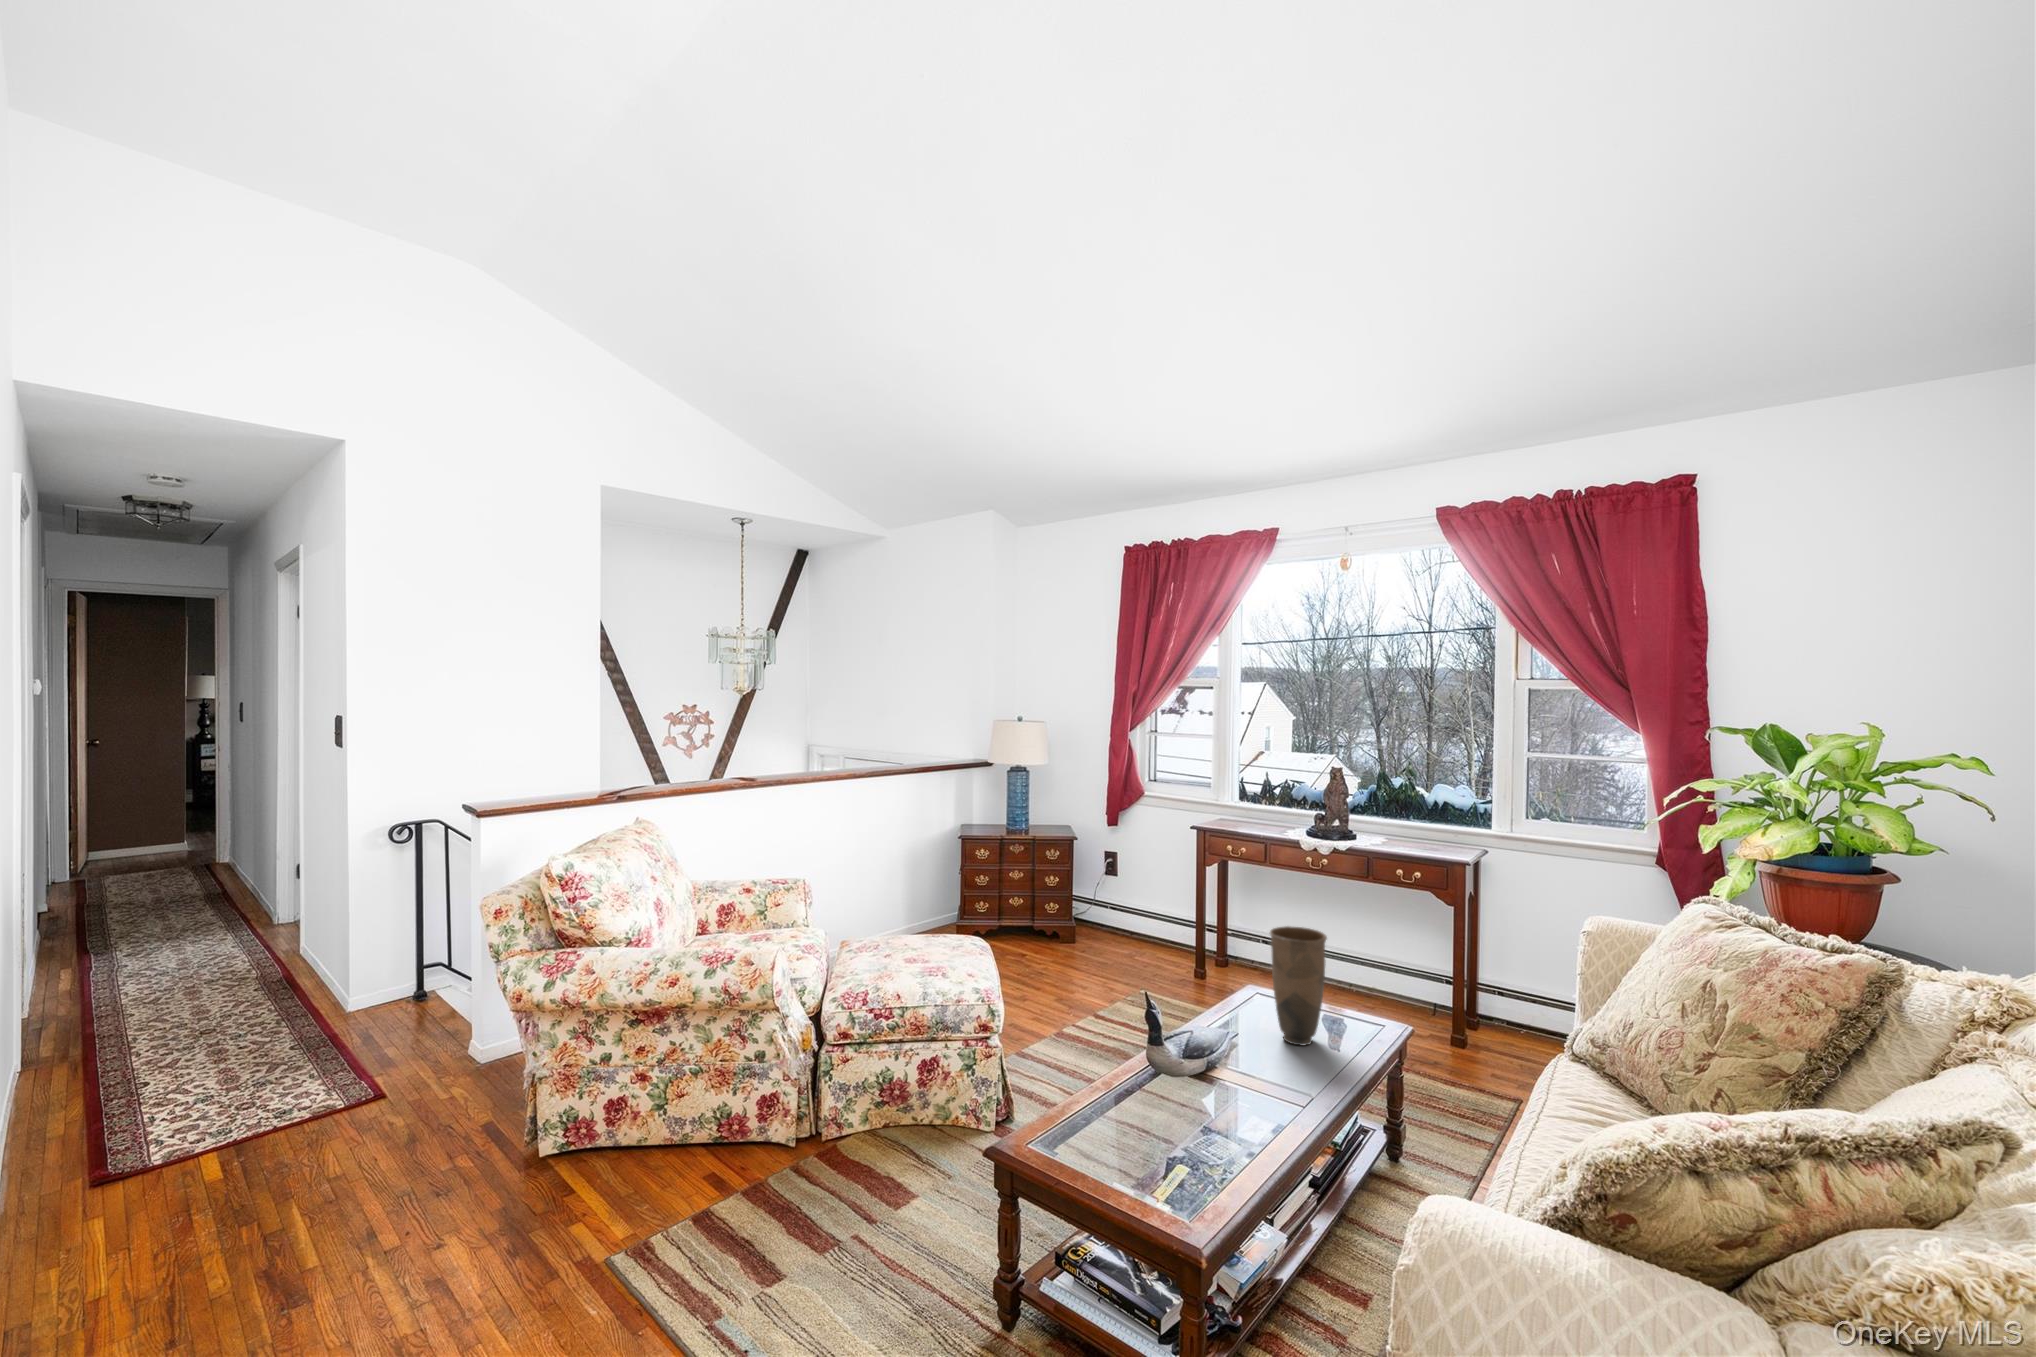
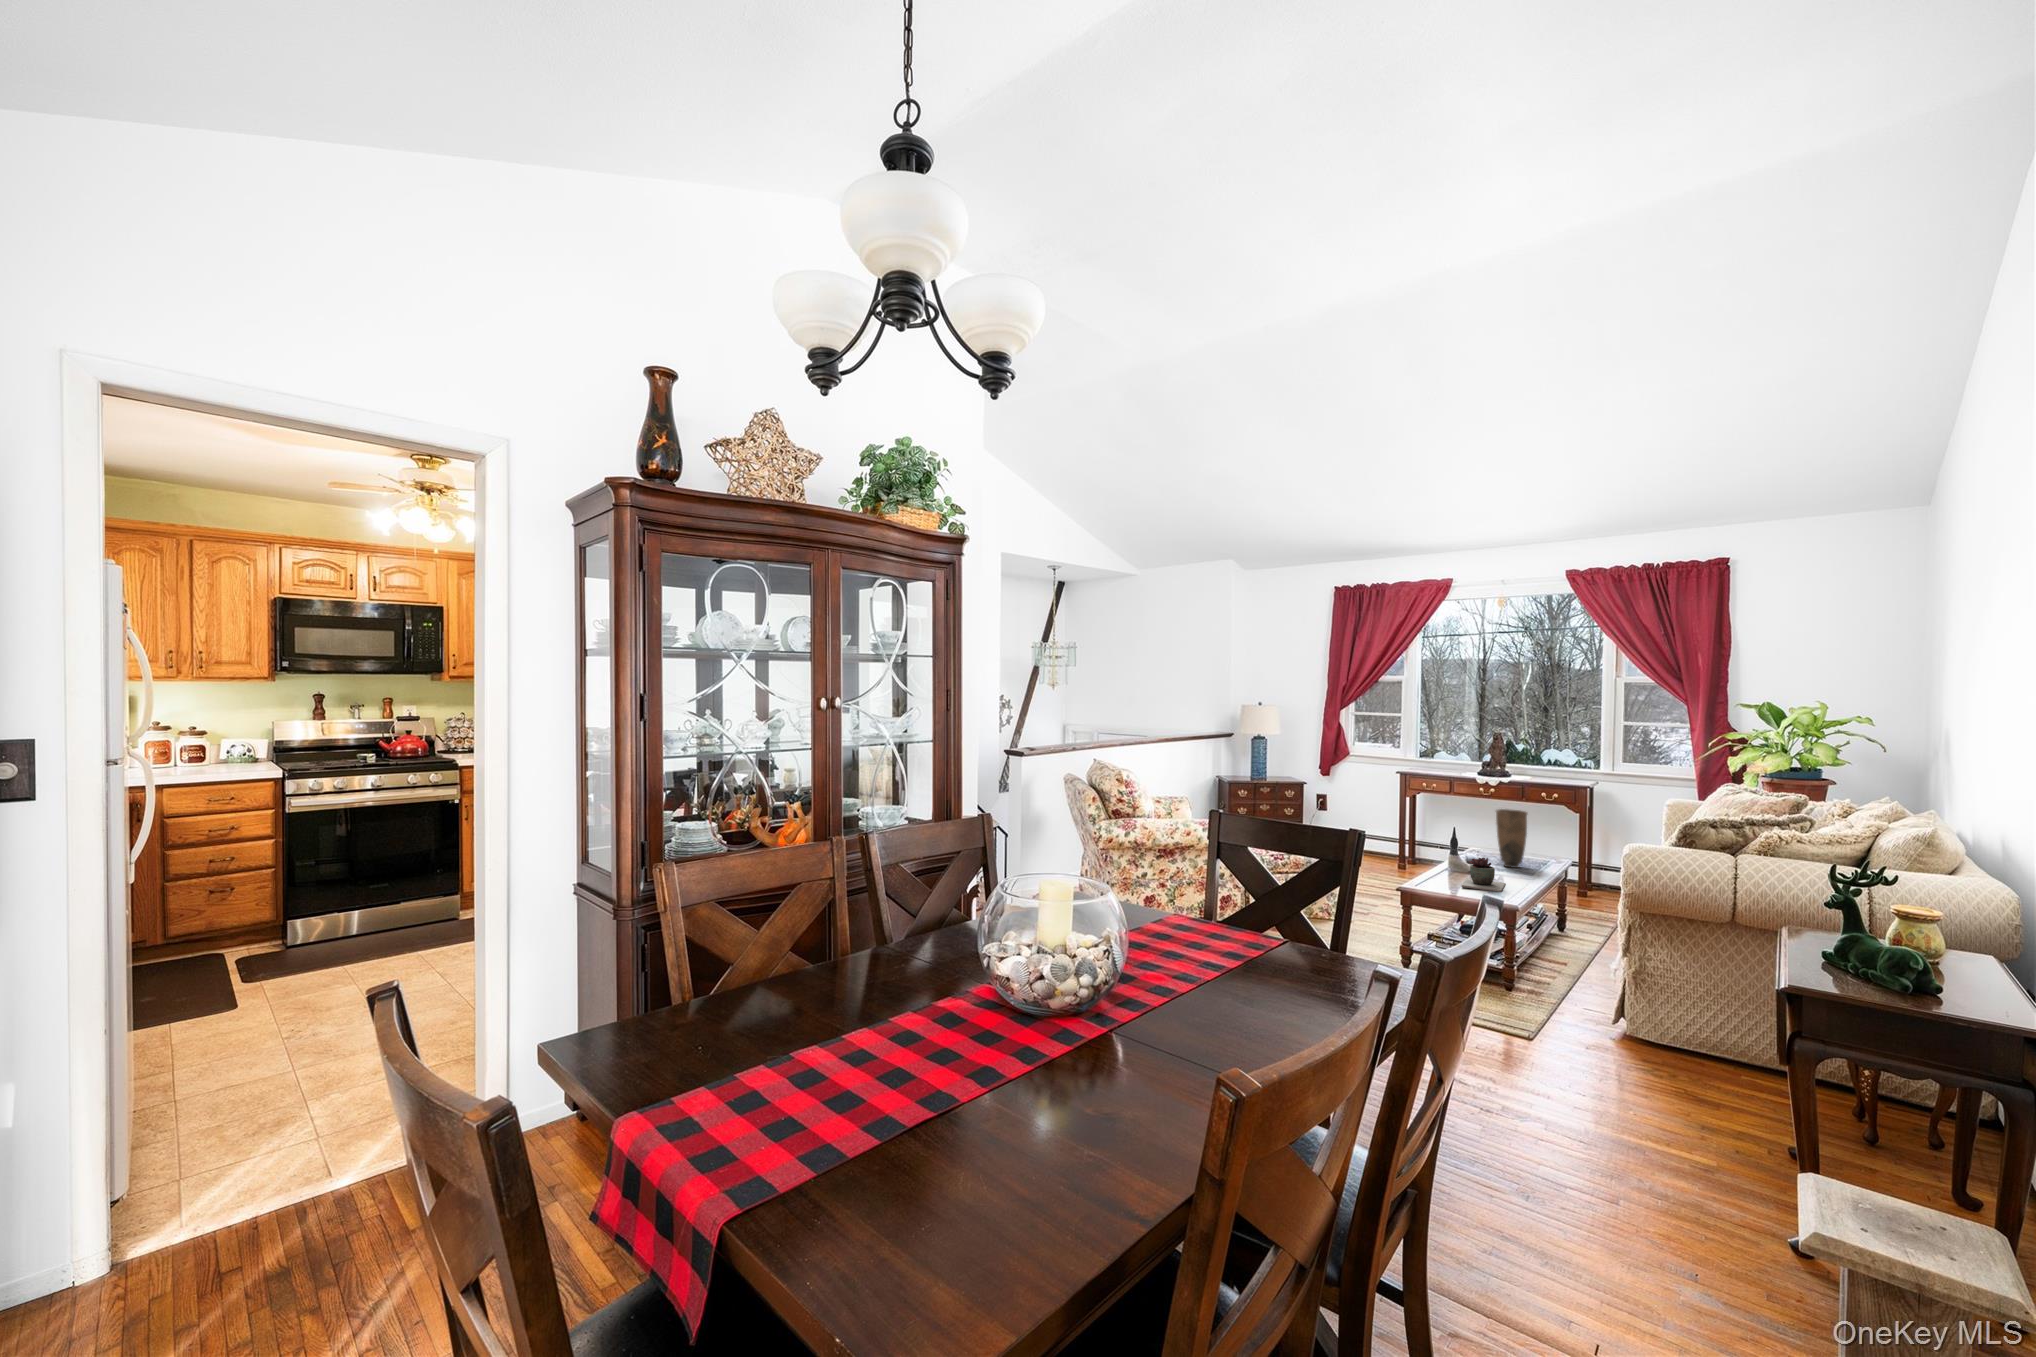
succulent plant: none [1147,1058,1249,1153] -> present [1461,858,1505,892]

